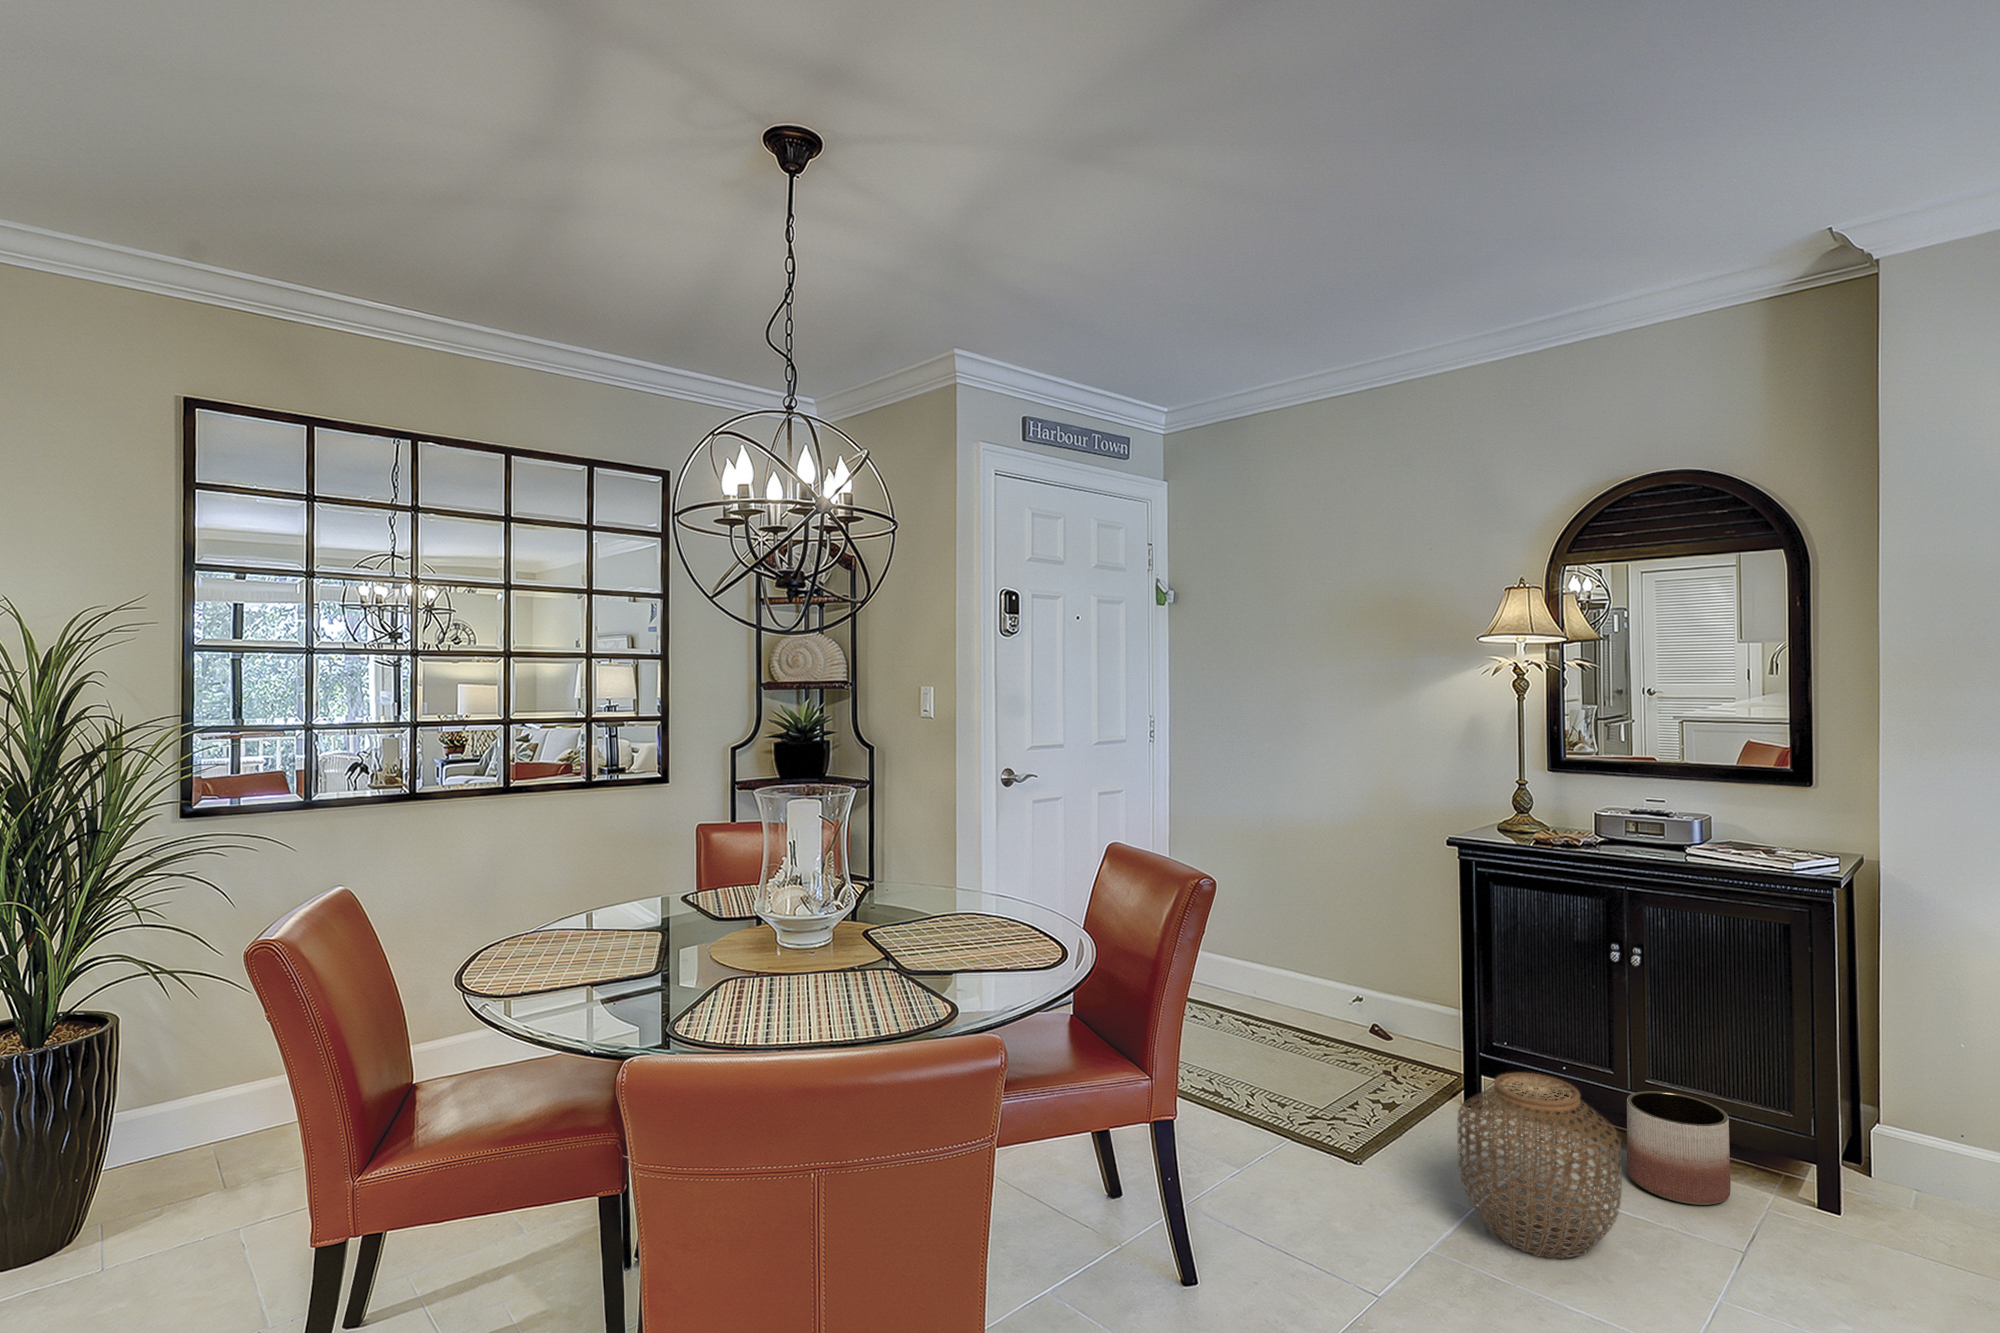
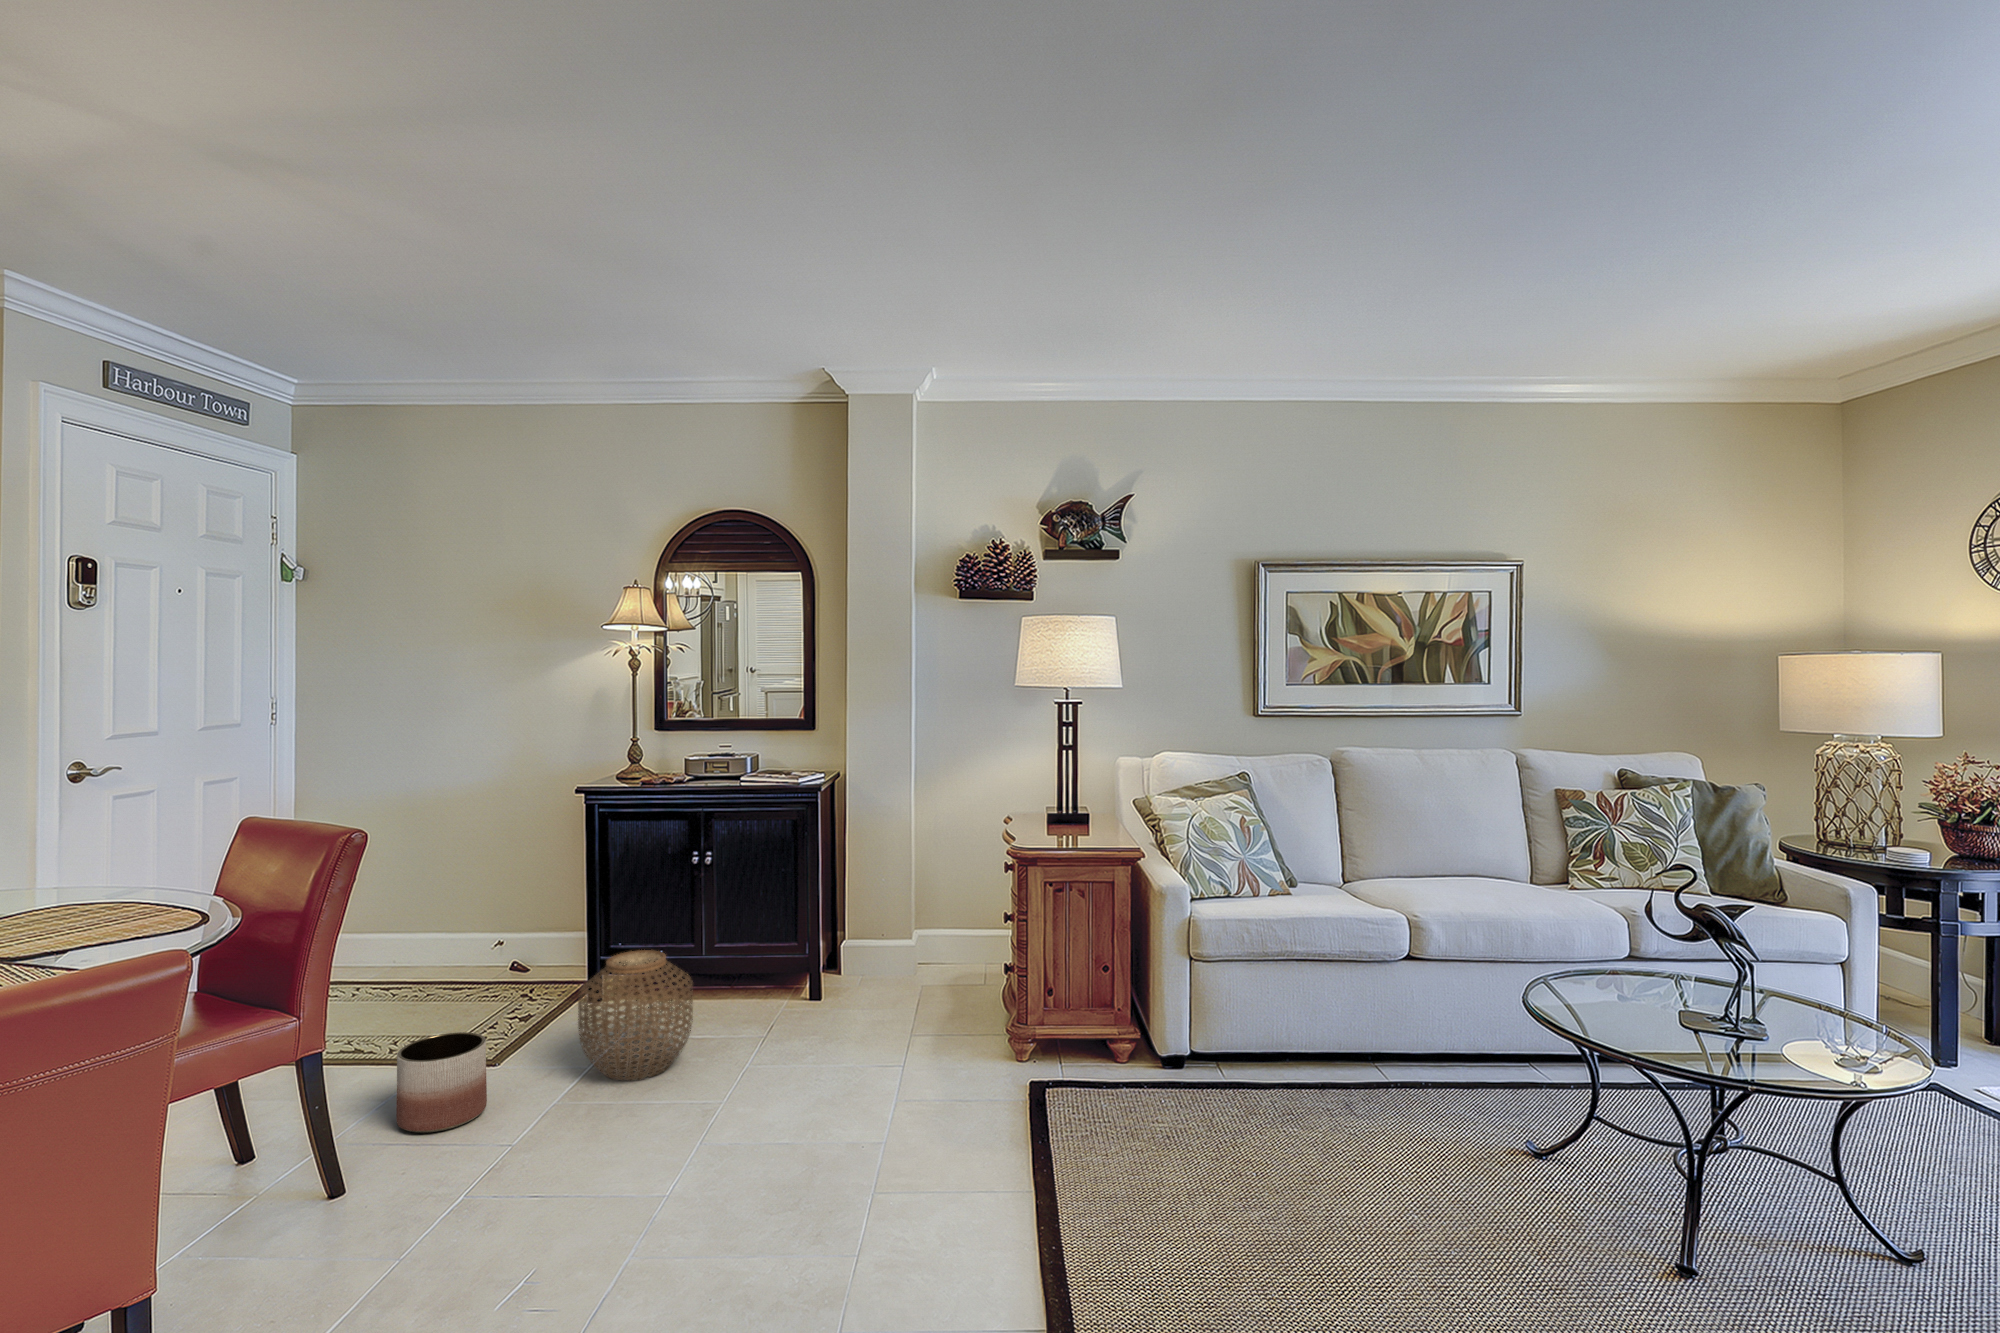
planter: present [1627,1091,1731,1205] -> present [396,1032,487,1133]

